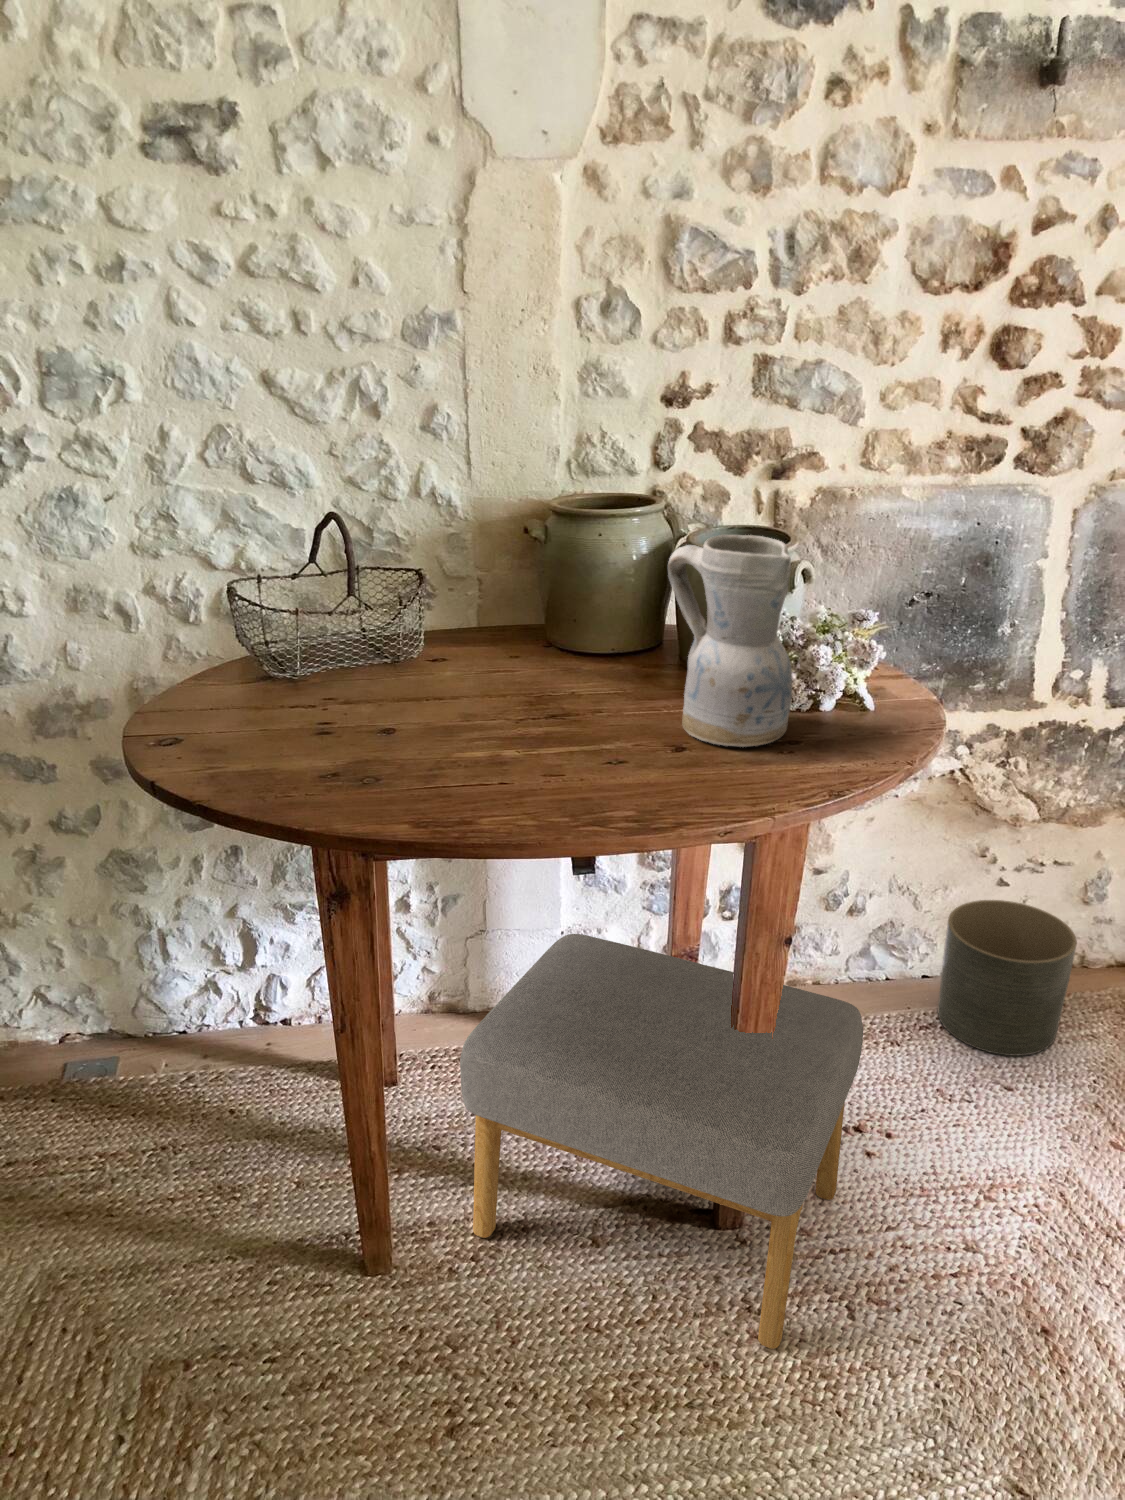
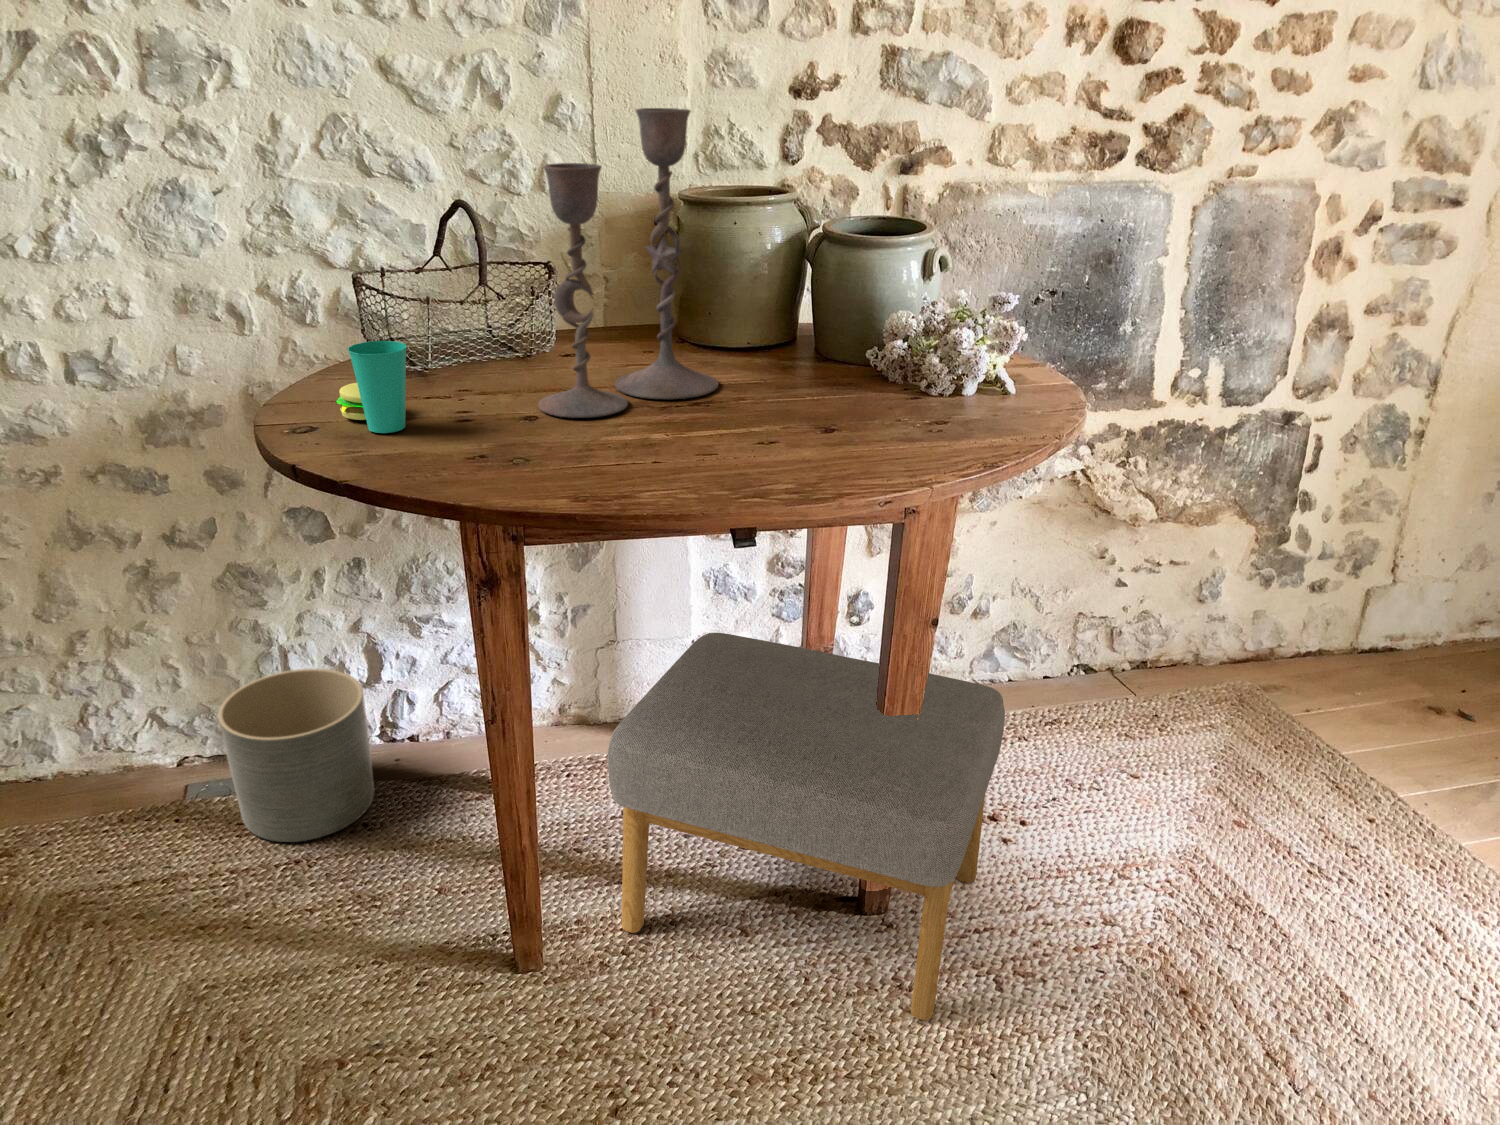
candlestick: none [398,439,576,738] -> present [538,108,718,418]
ceramic pitcher: present [668,535,792,747] -> none [815,205,943,422]
cup: none [207,665,272,754] -> present [336,341,407,433]
planter: present [938,900,1077,1056] -> present [218,669,374,842]

